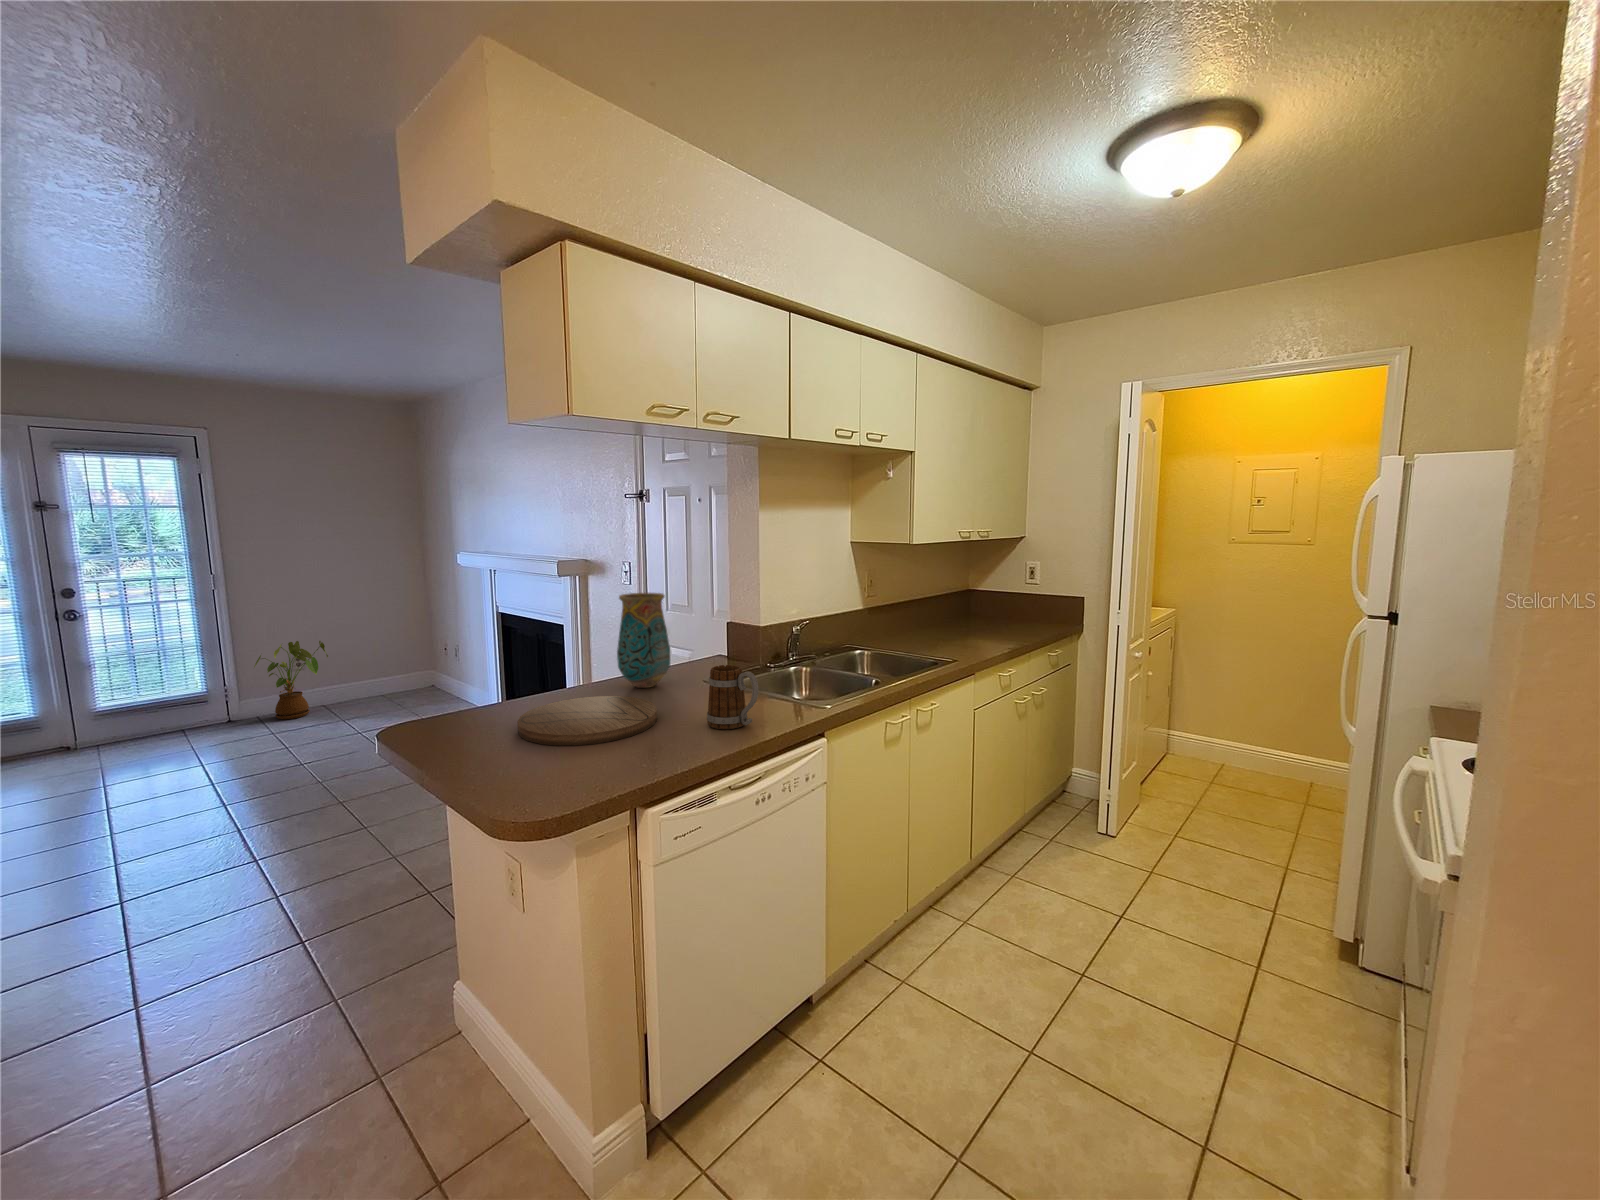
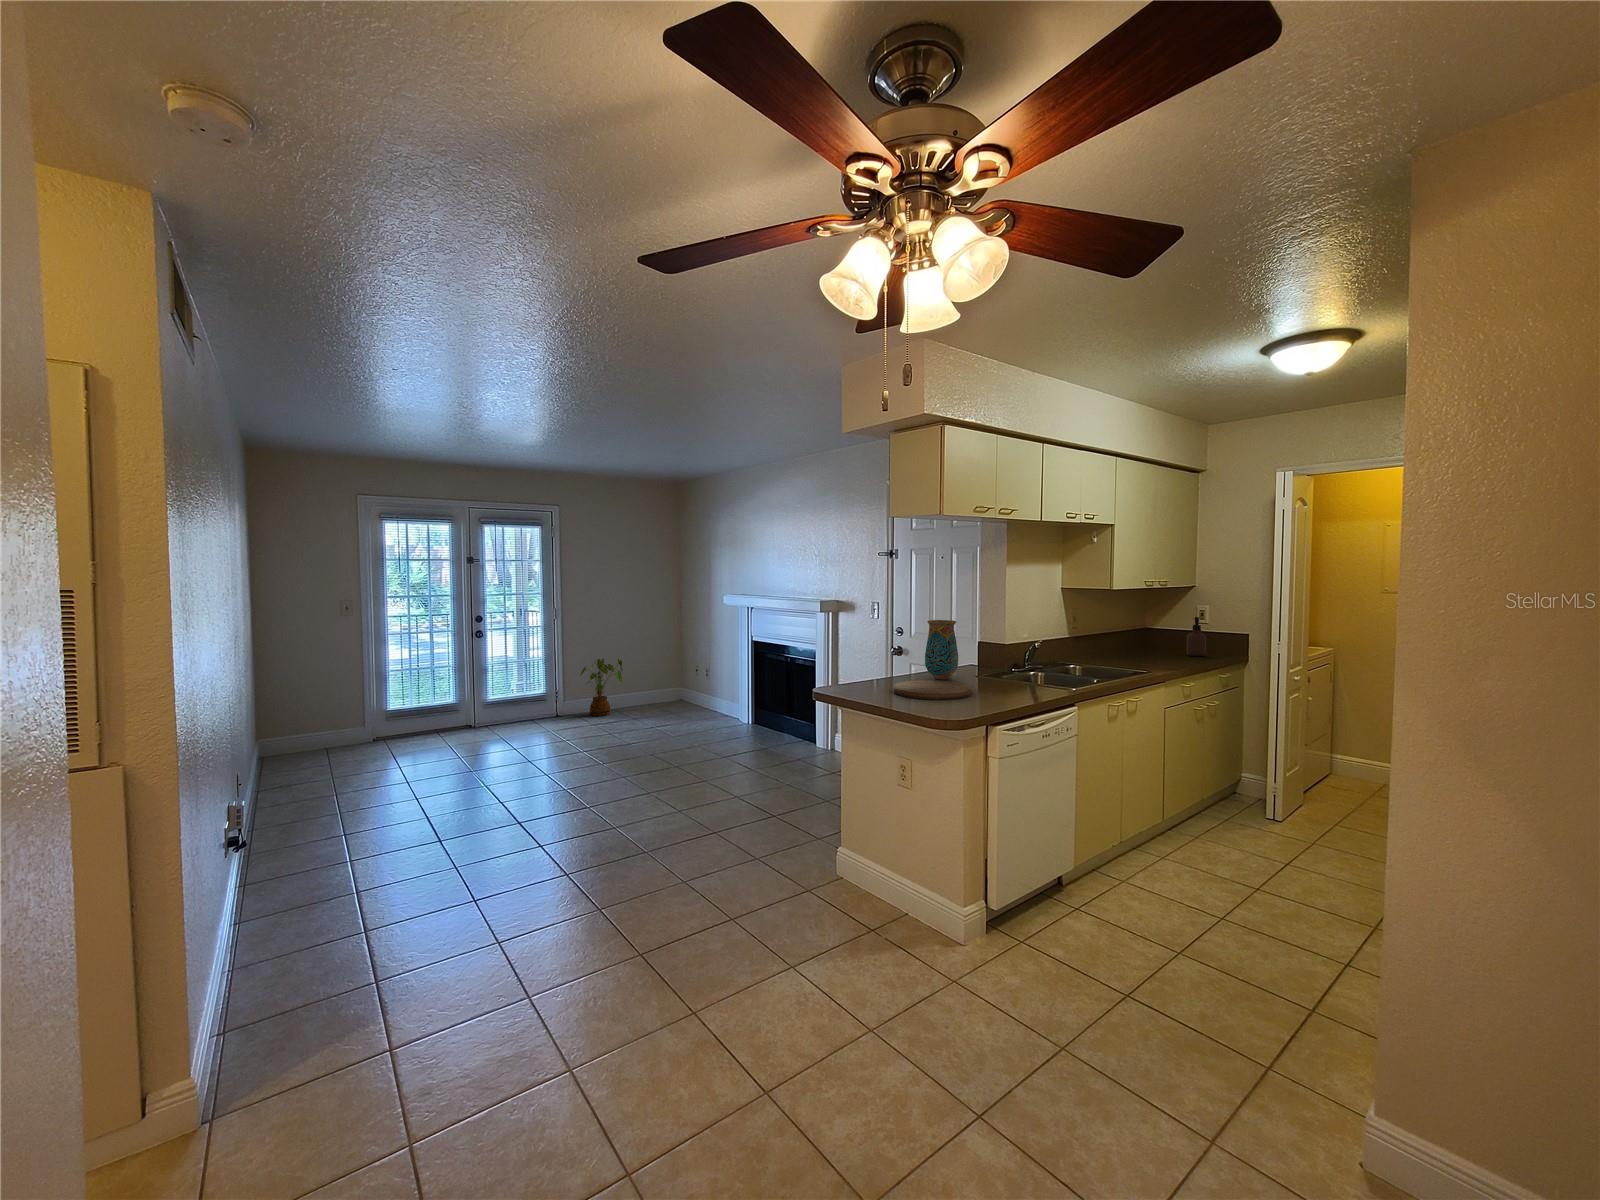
soap dispenser: none [1011,576,1034,626] -> present [1186,617,1206,657]
mug: present [707,665,758,729] -> none [1004,661,1039,697]

